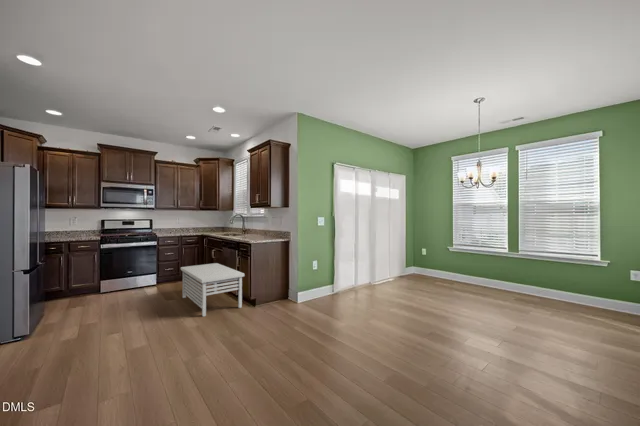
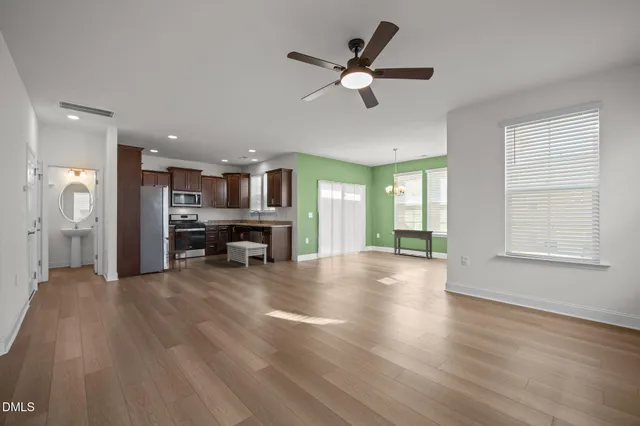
console table: none [454,244,532,299] -> present [393,229,433,259]
dining chair: none [41,247,100,328] -> present [168,230,188,271]

